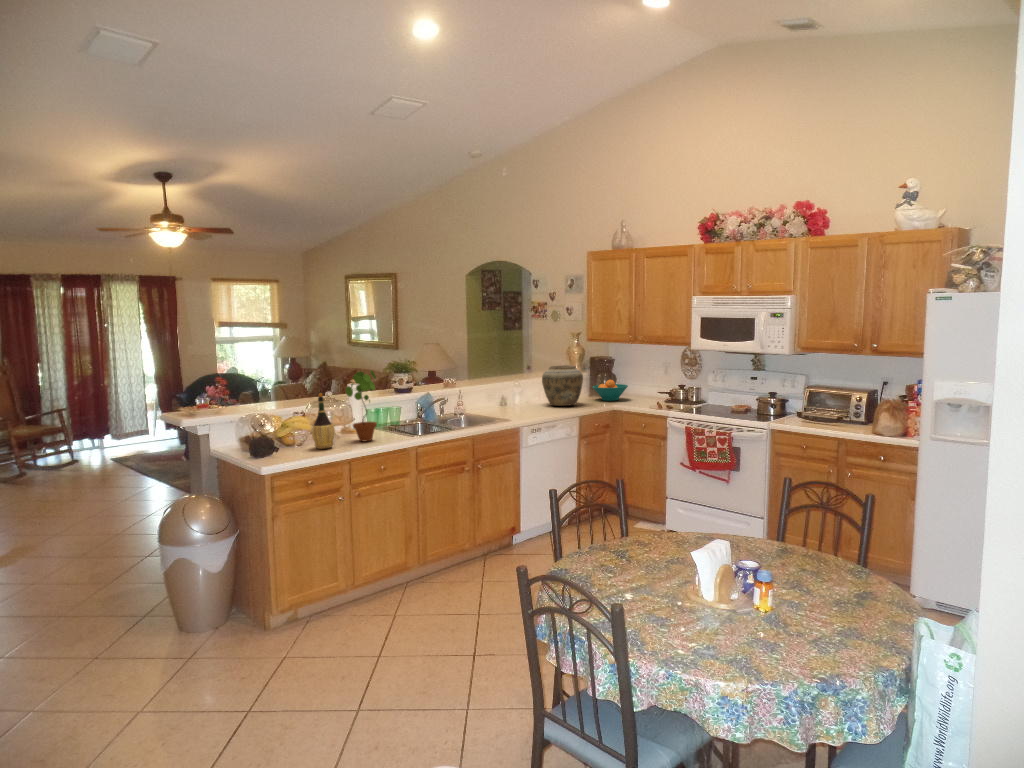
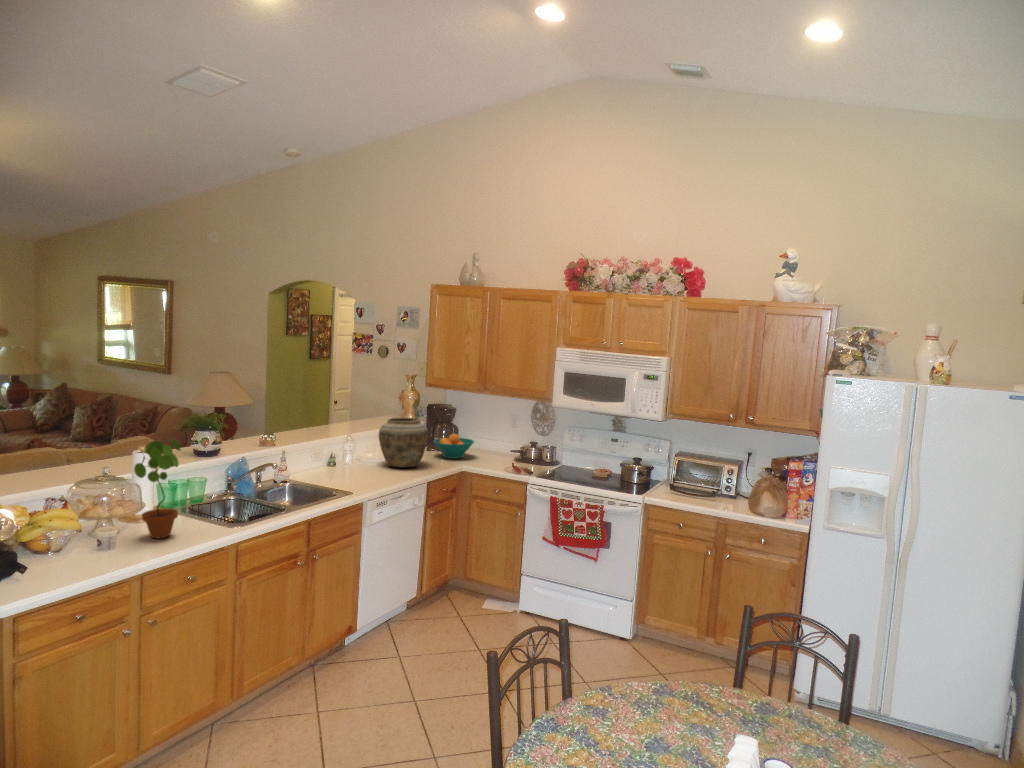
wine bottle: present [312,393,335,449] -> none [80,476,117,557]

